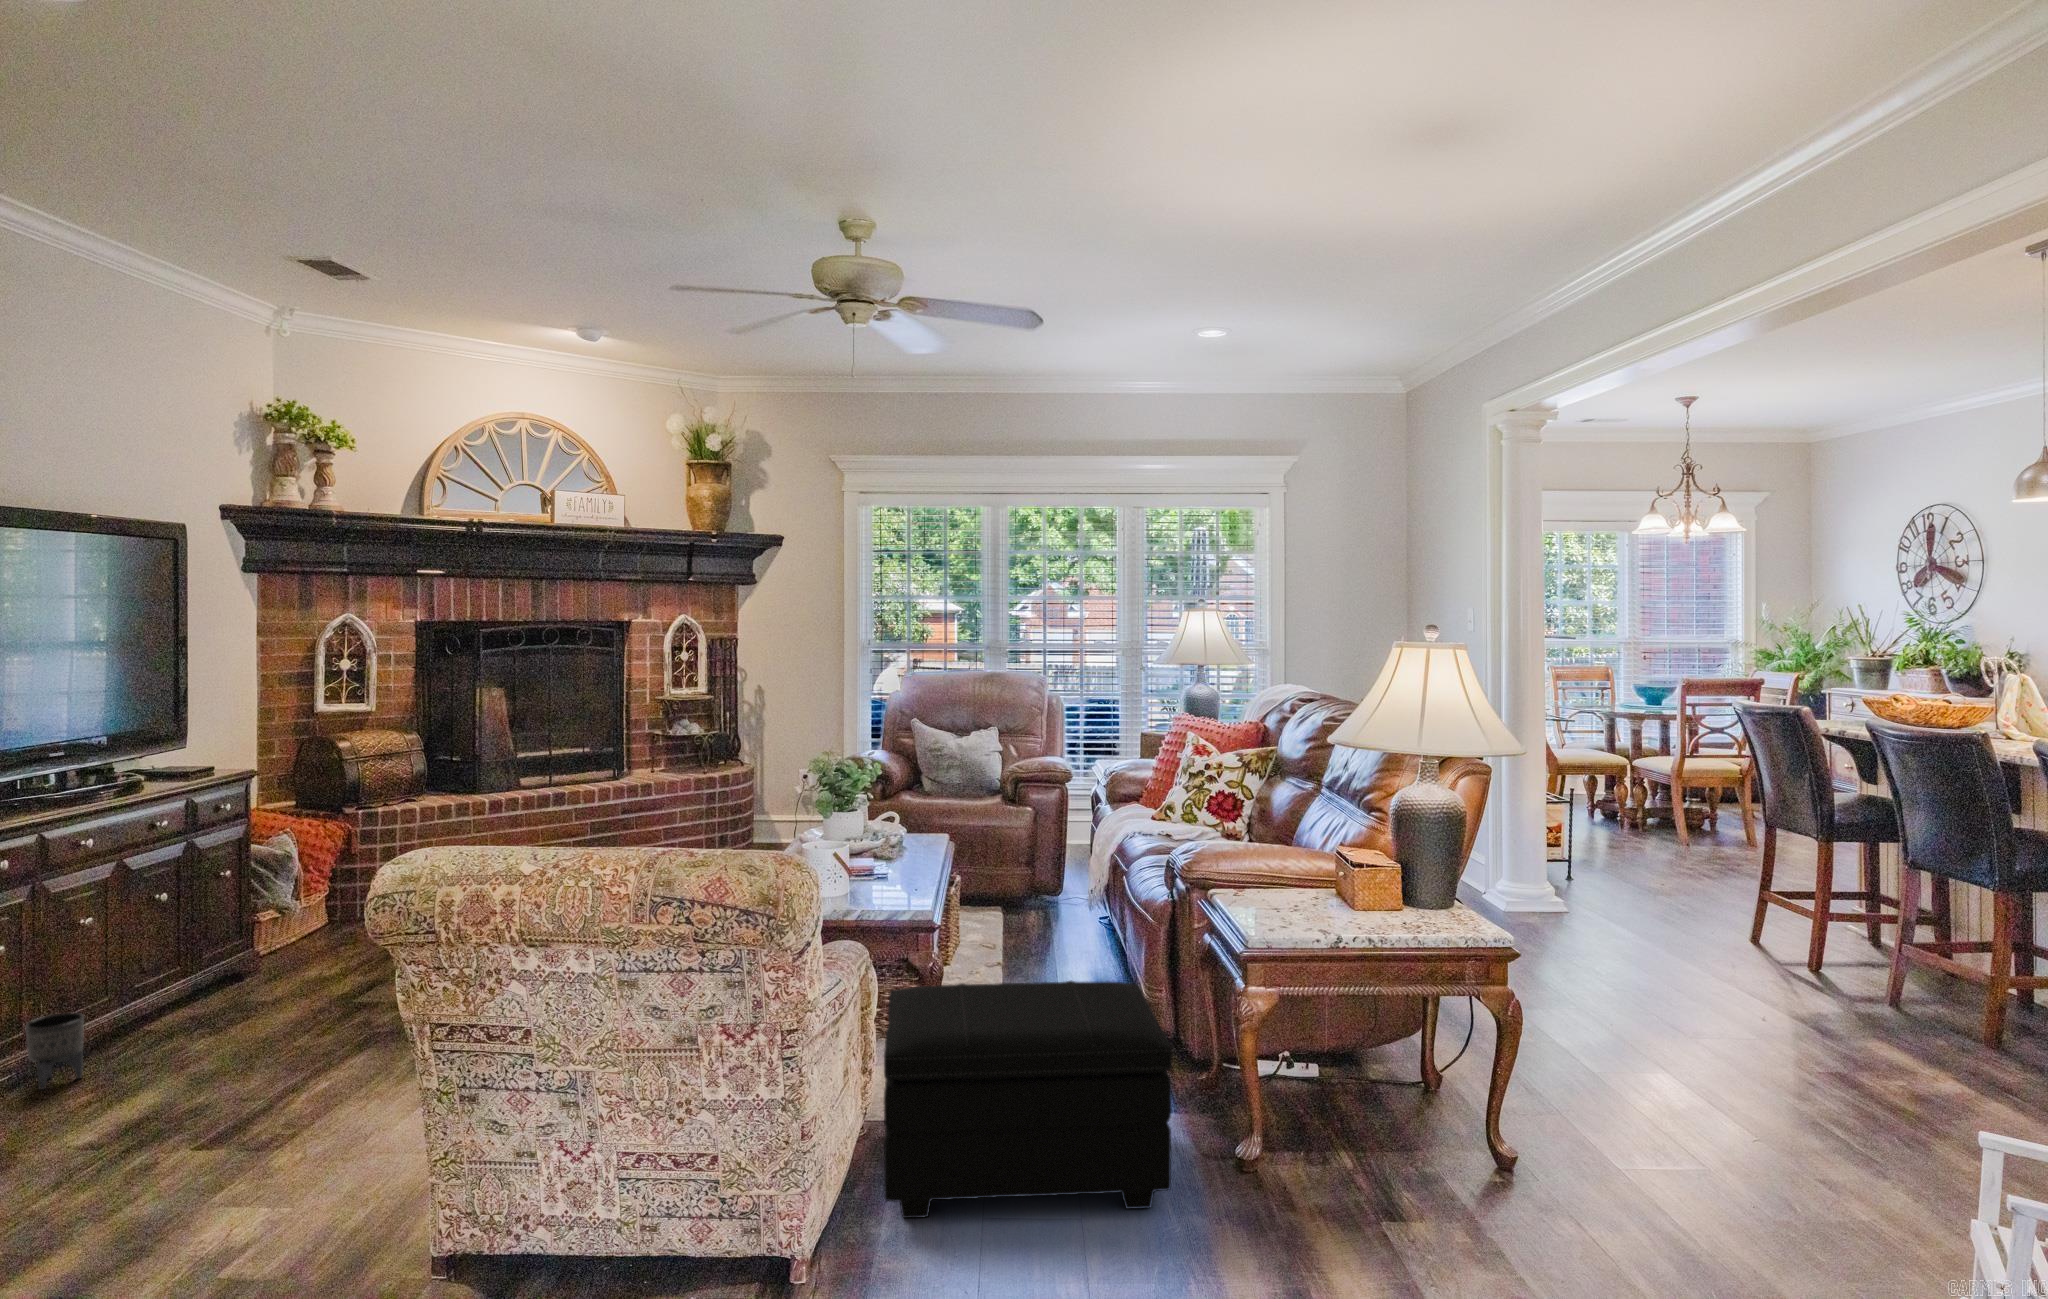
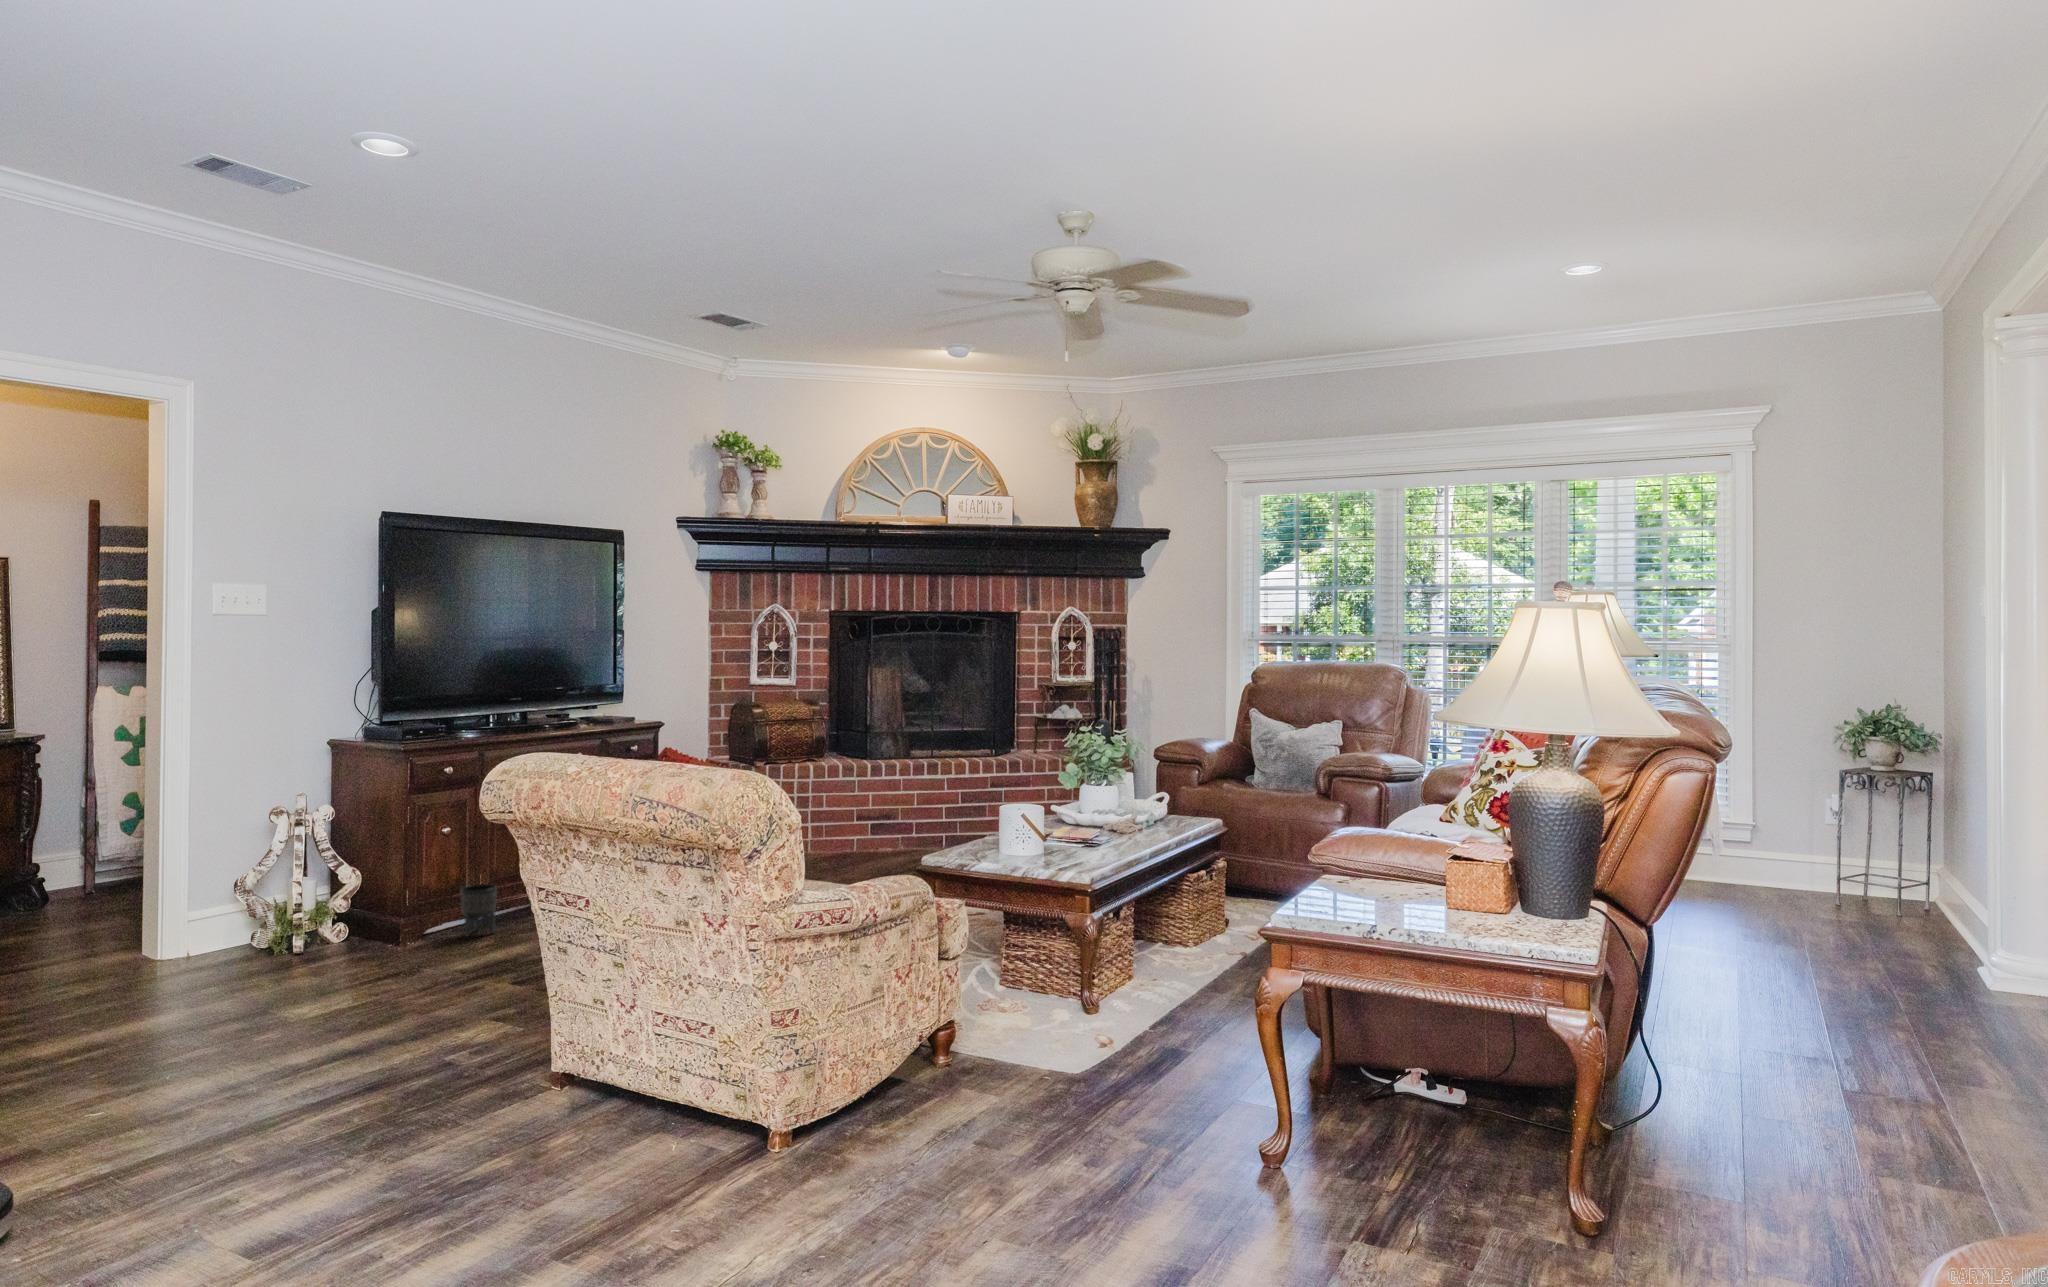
footstool: present [884,981,1172,1218] -> none [883,931,1198,1177]

